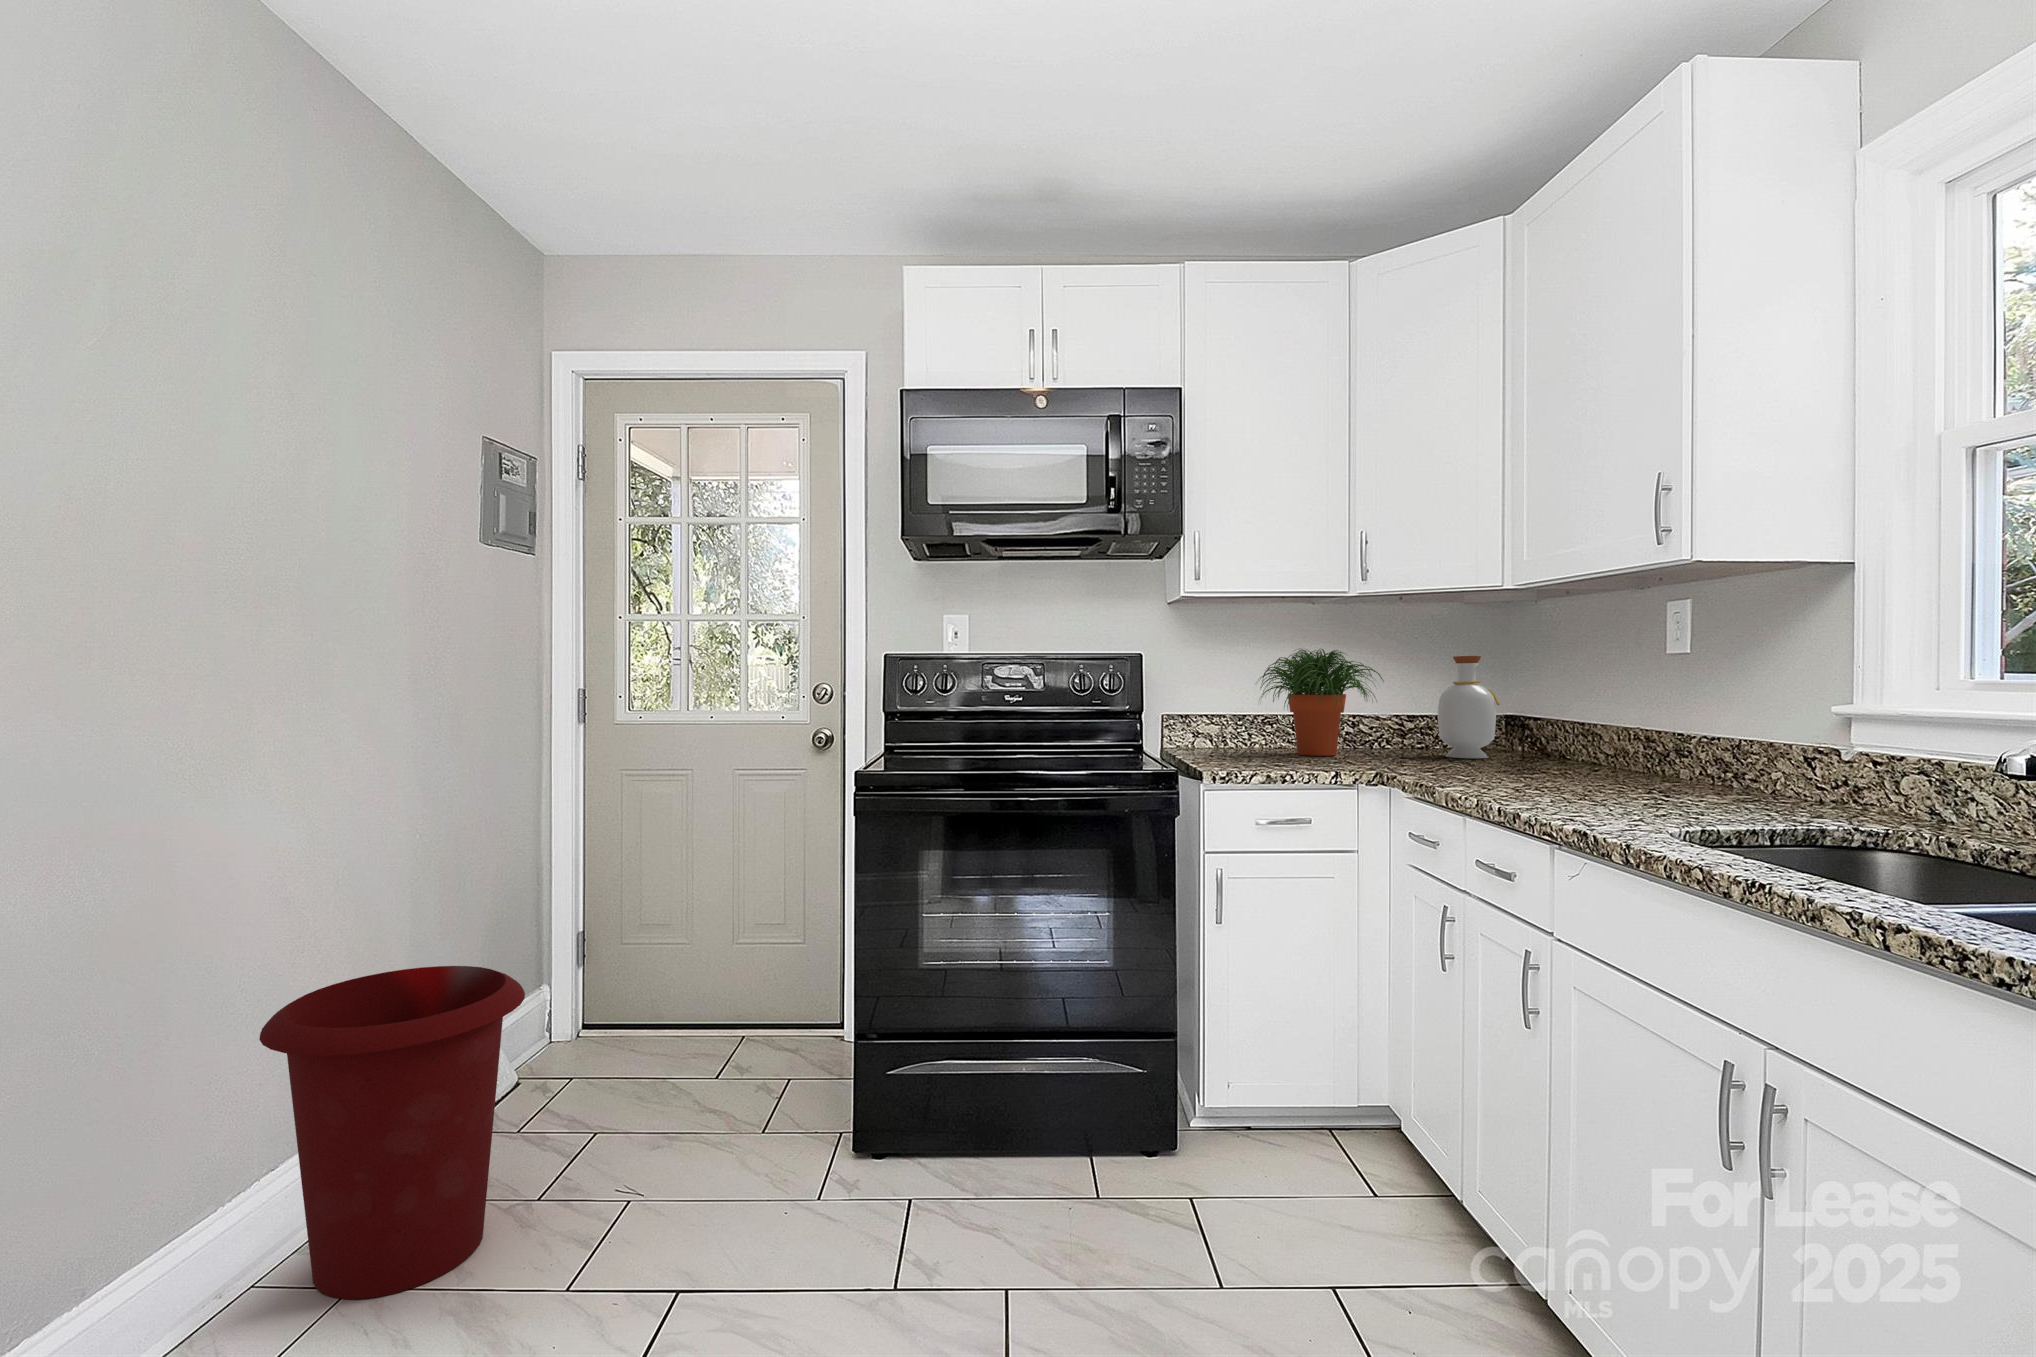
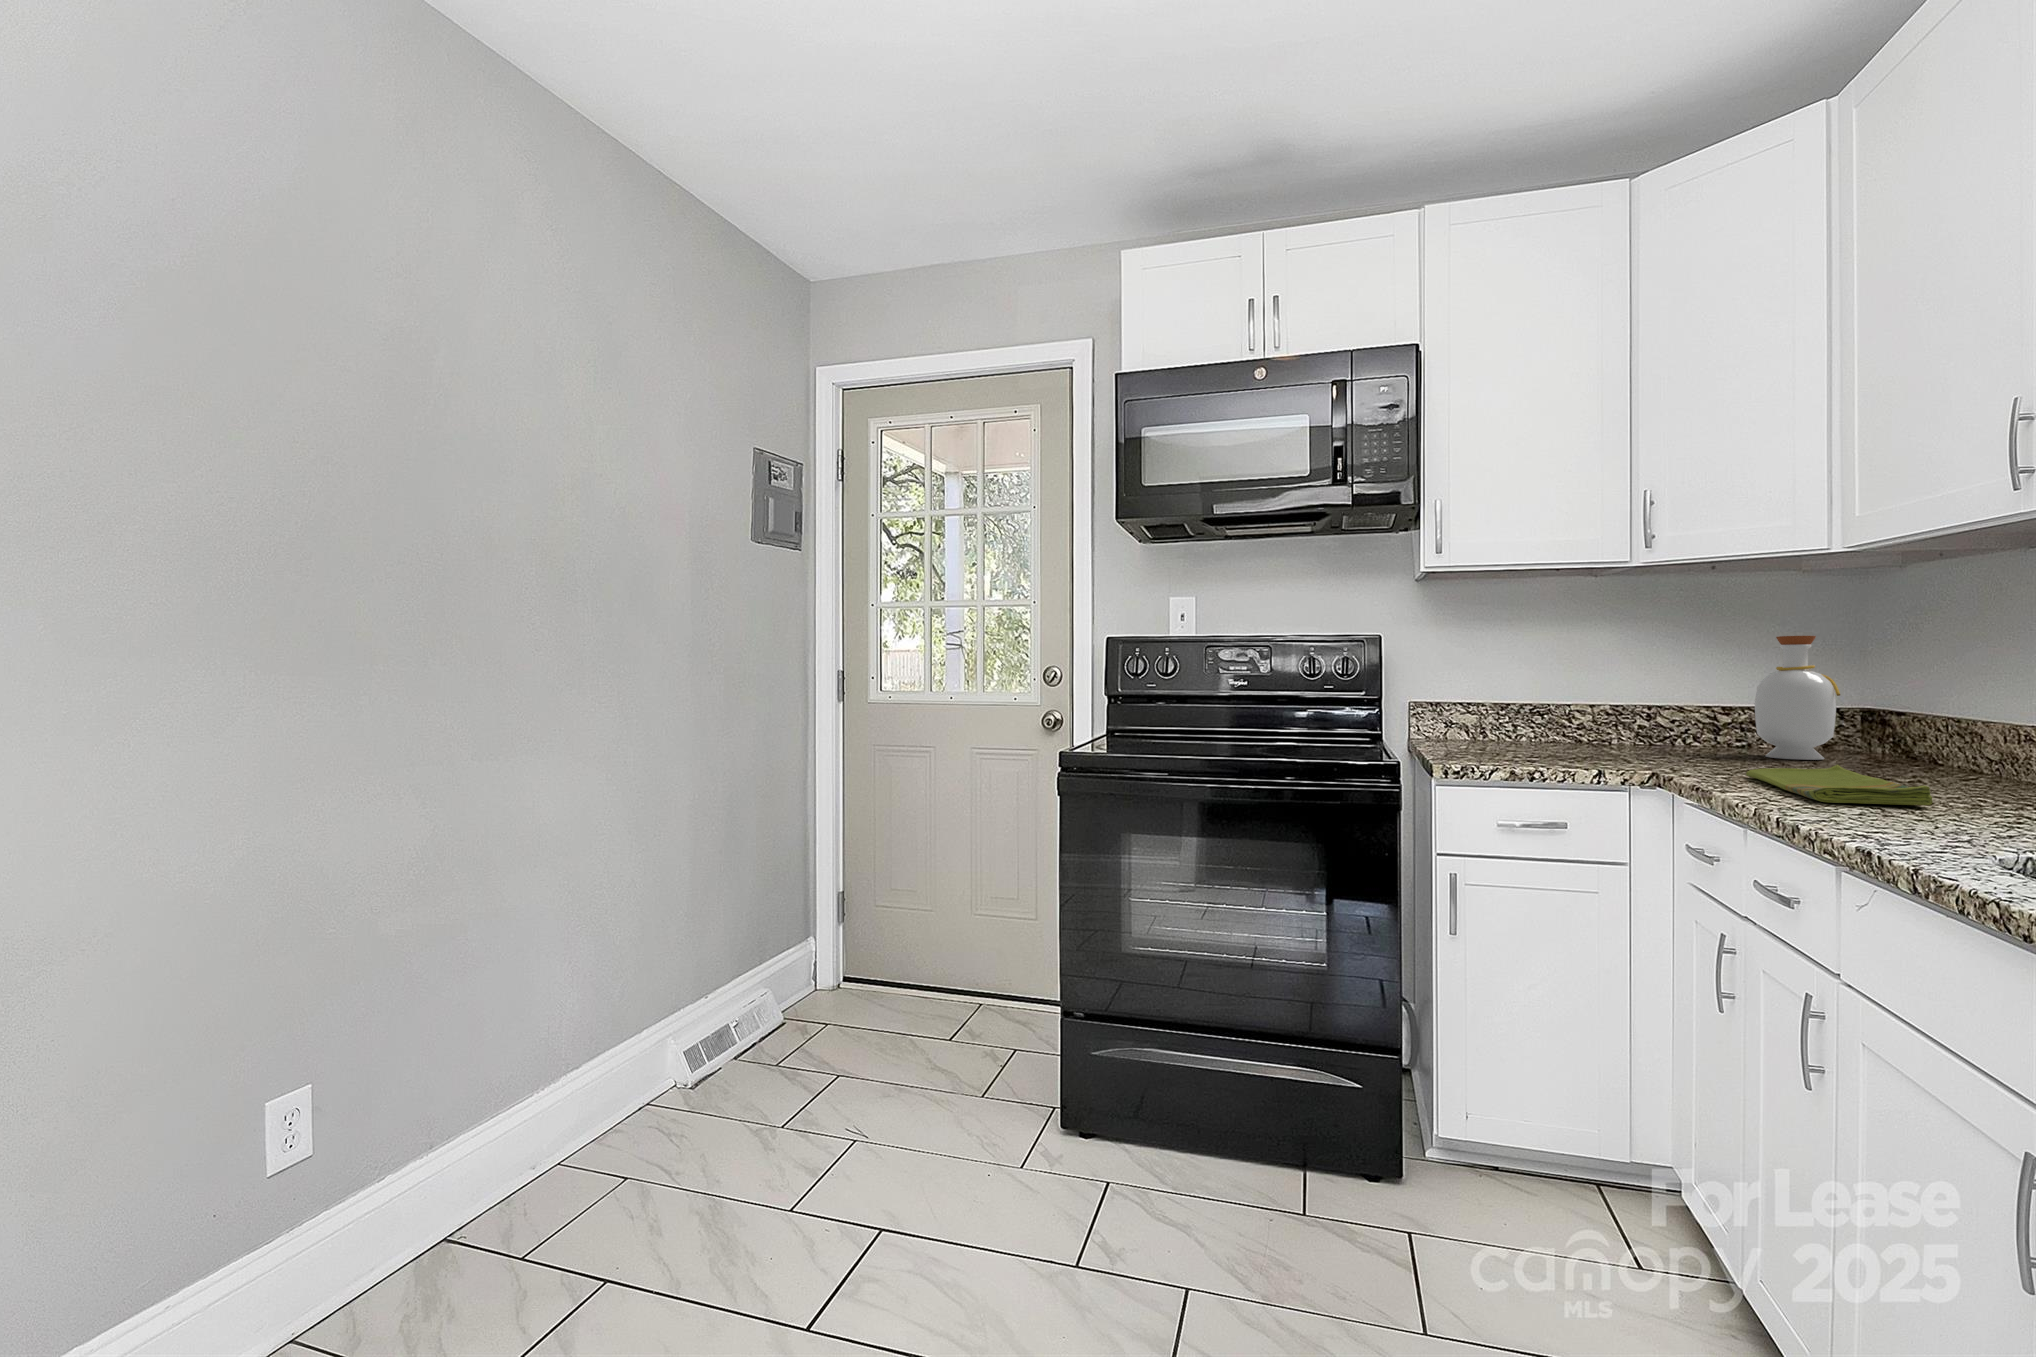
potted plant: present [1256,649,1384,756] -> none [1513,629,1679,752]
dish towel: none [1449,762,1594,793] -> present [1746,765,1933,805]
waste bin: present [259,966,525,1299] -> none [563,914,767,1187]

